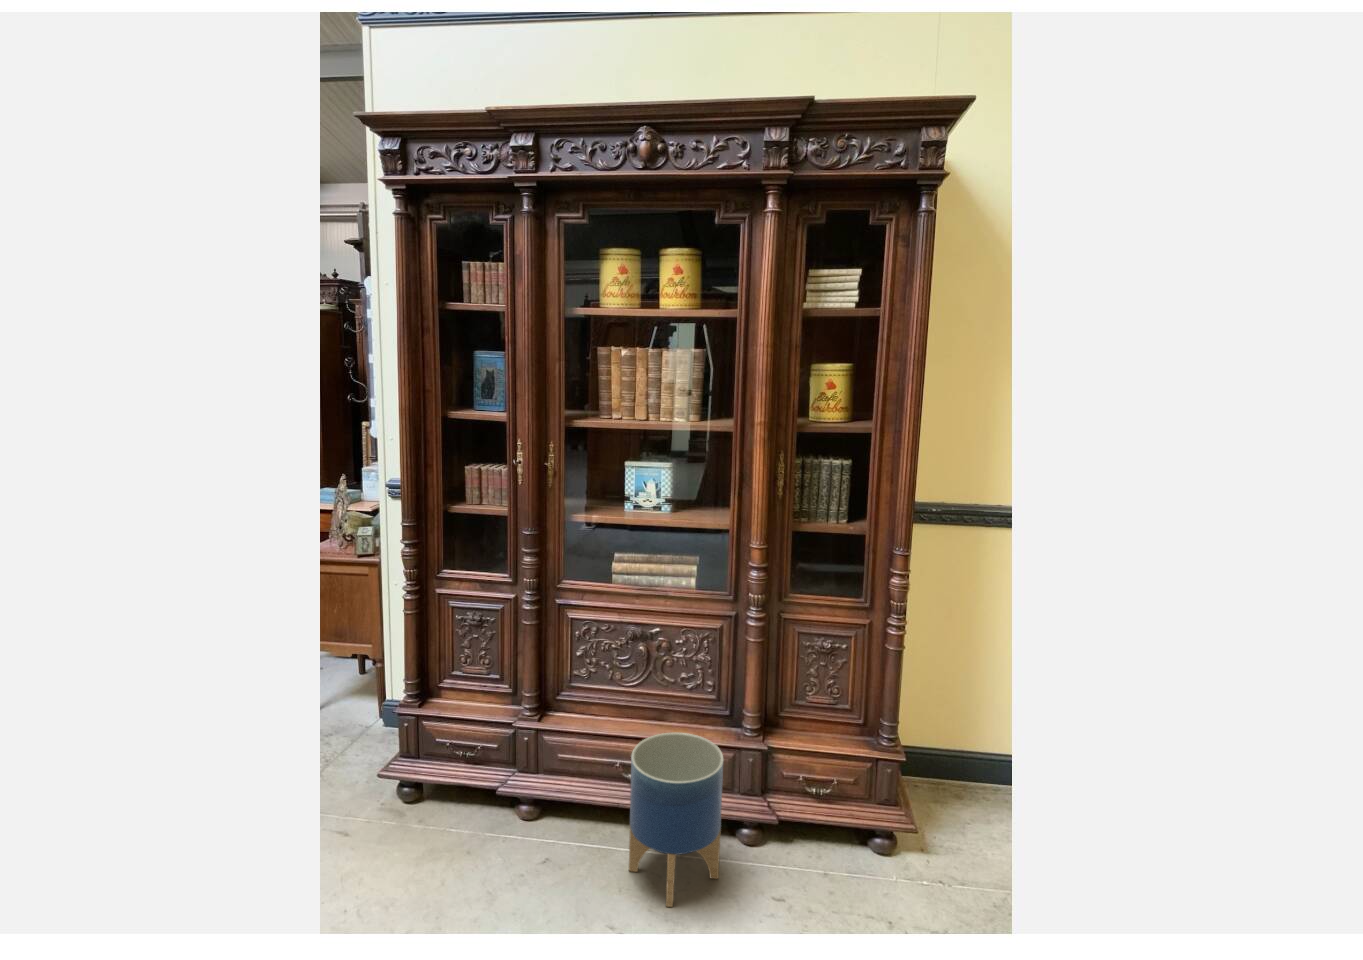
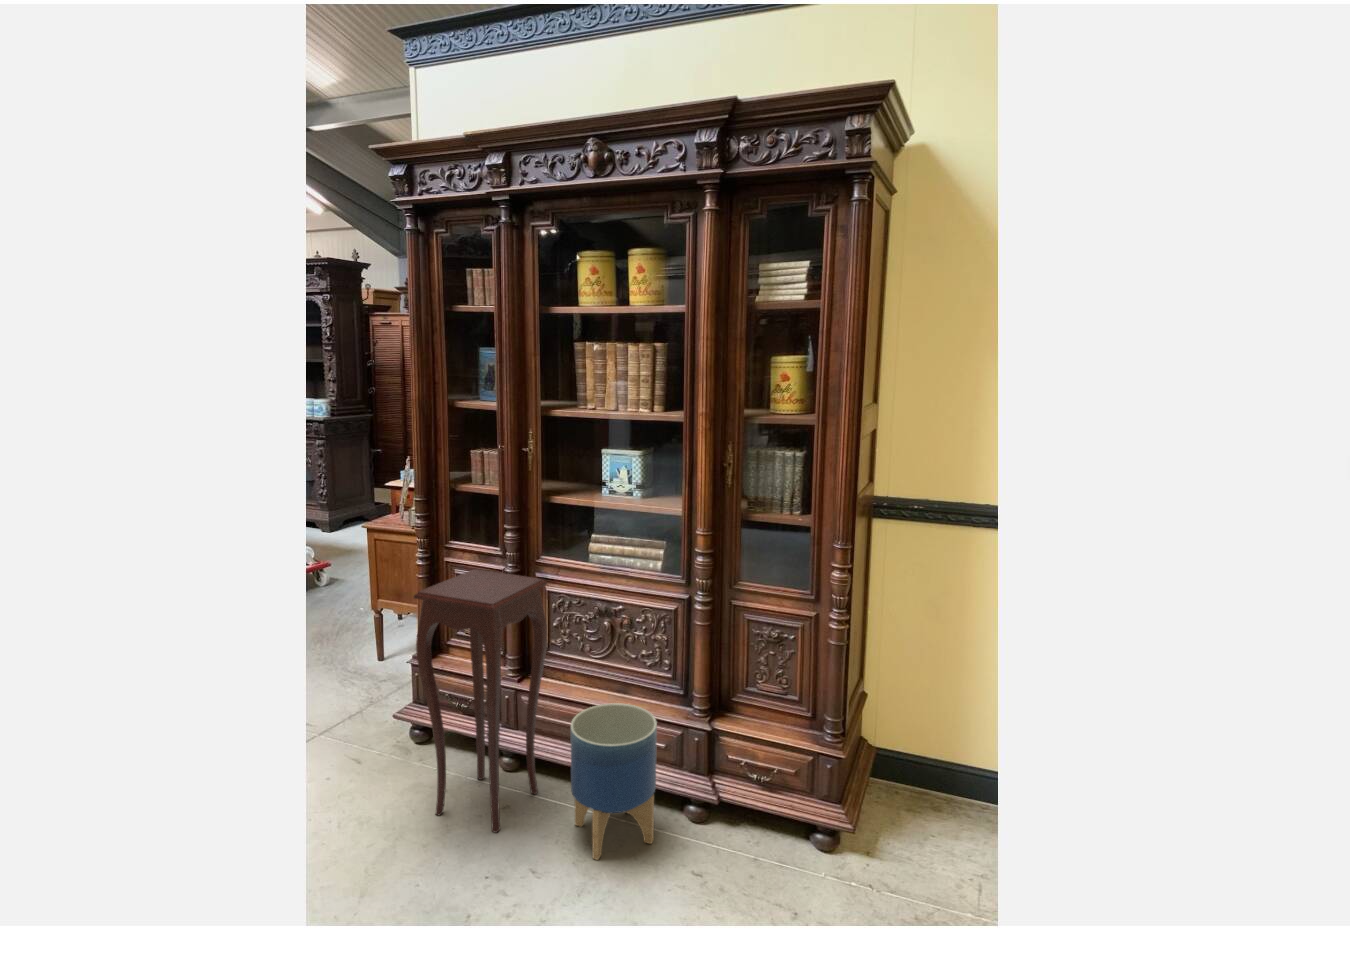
side table: none [446,599,584,895] -> present [414,569,547,832]

